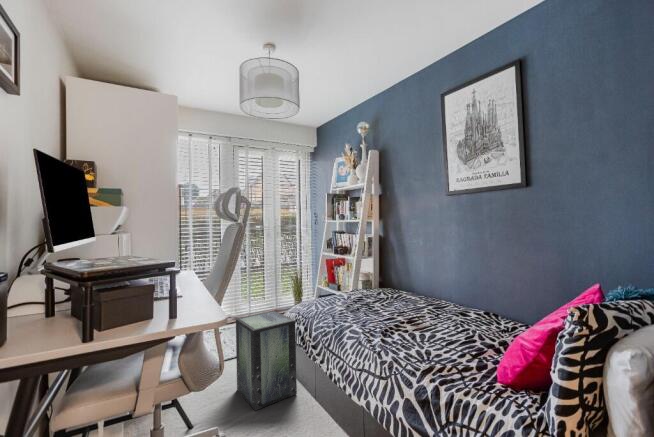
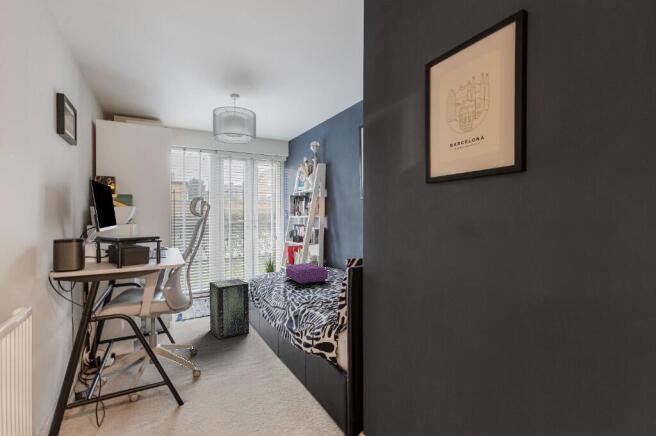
pillow: none [349,288,419,323] -> present [286,263,328,284]

